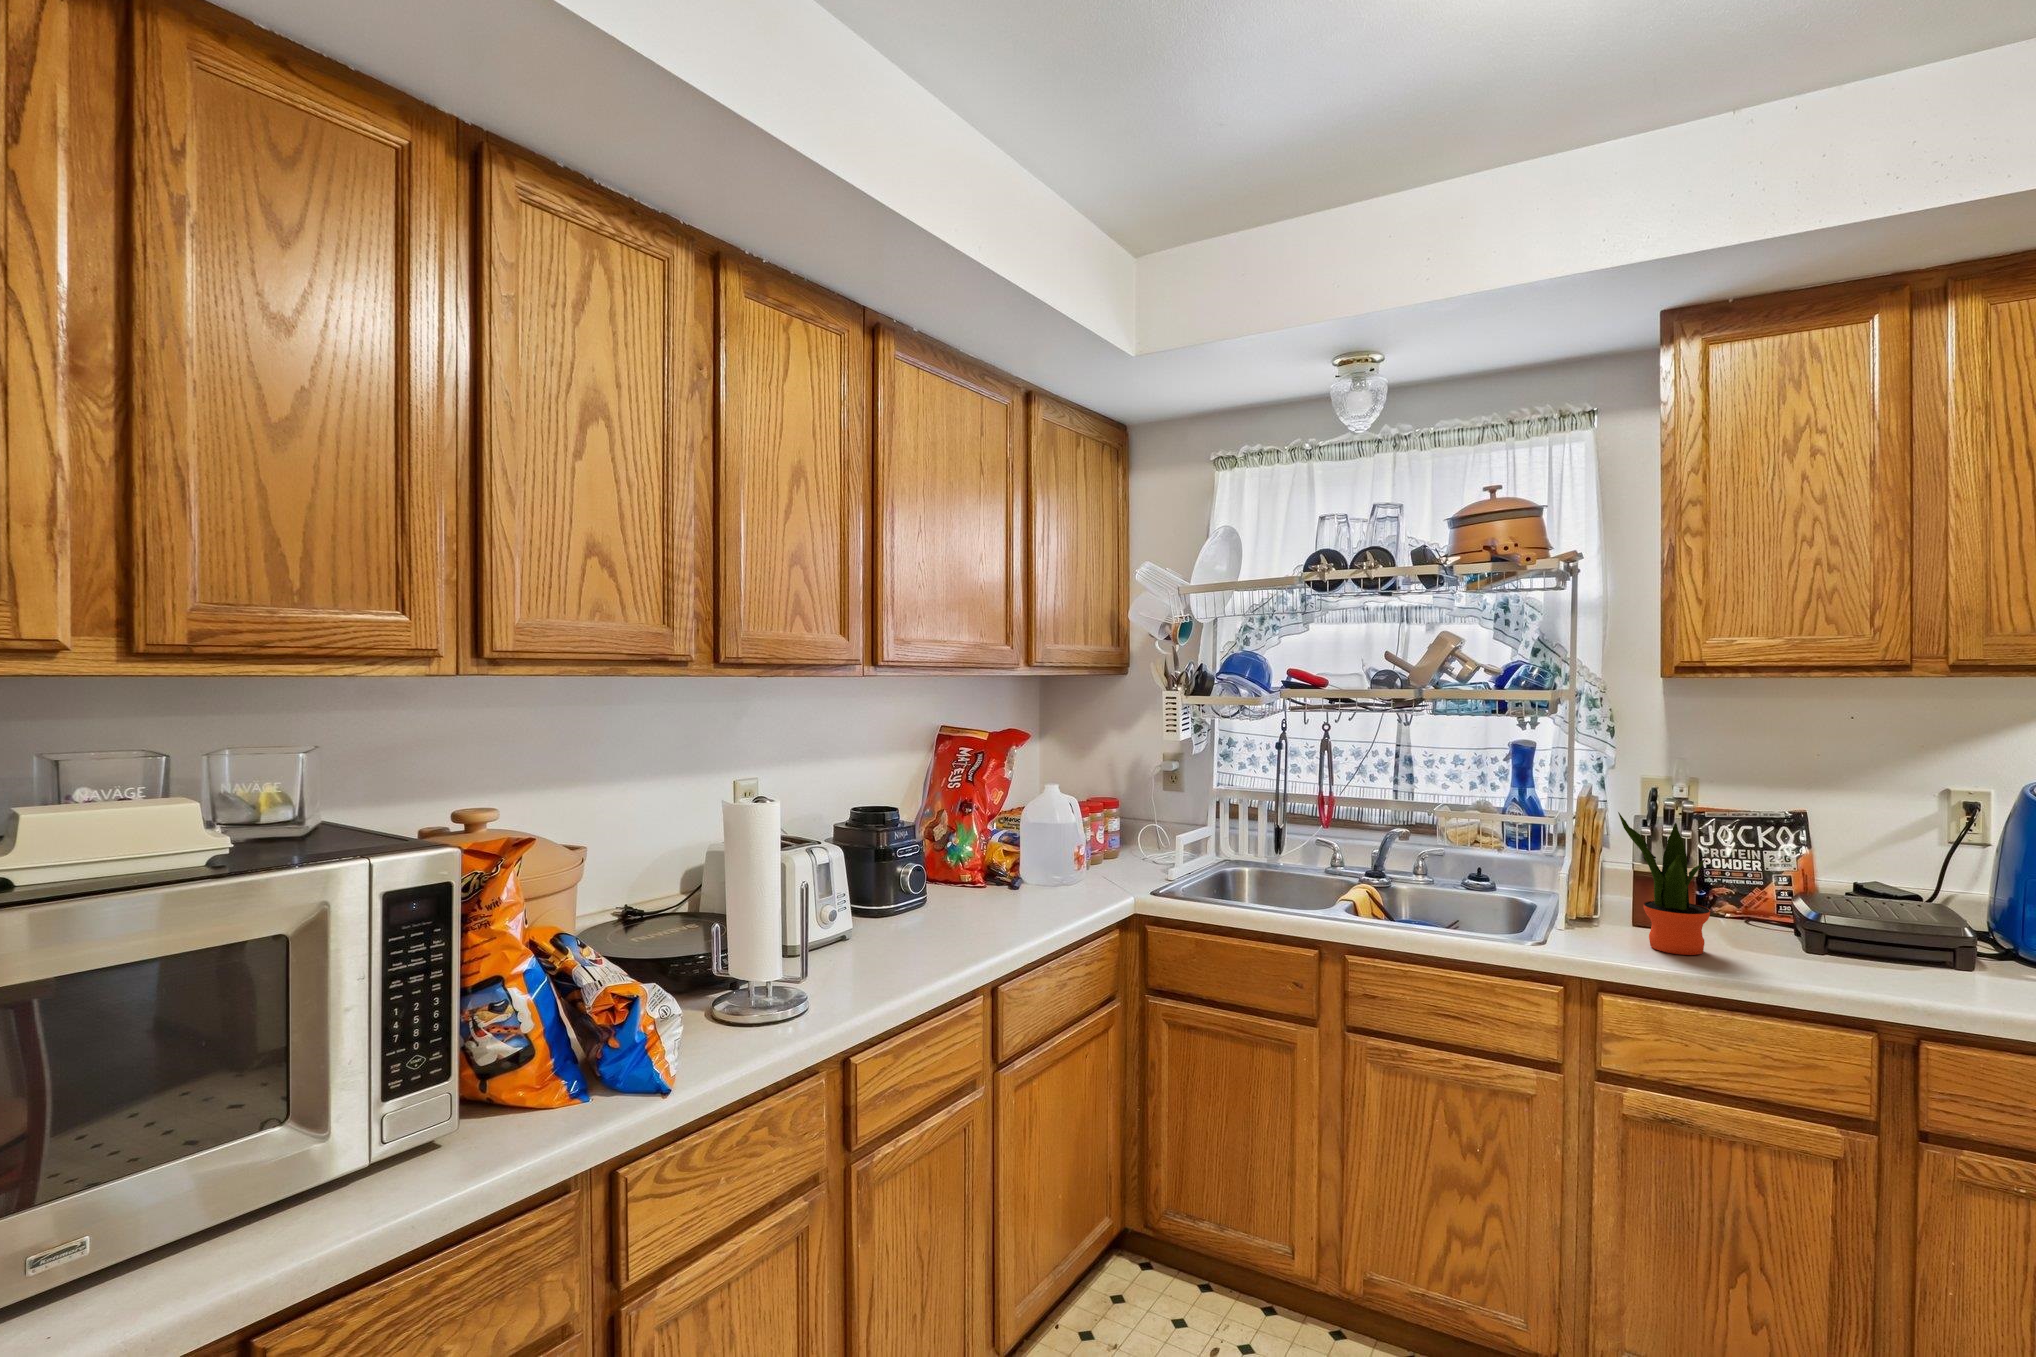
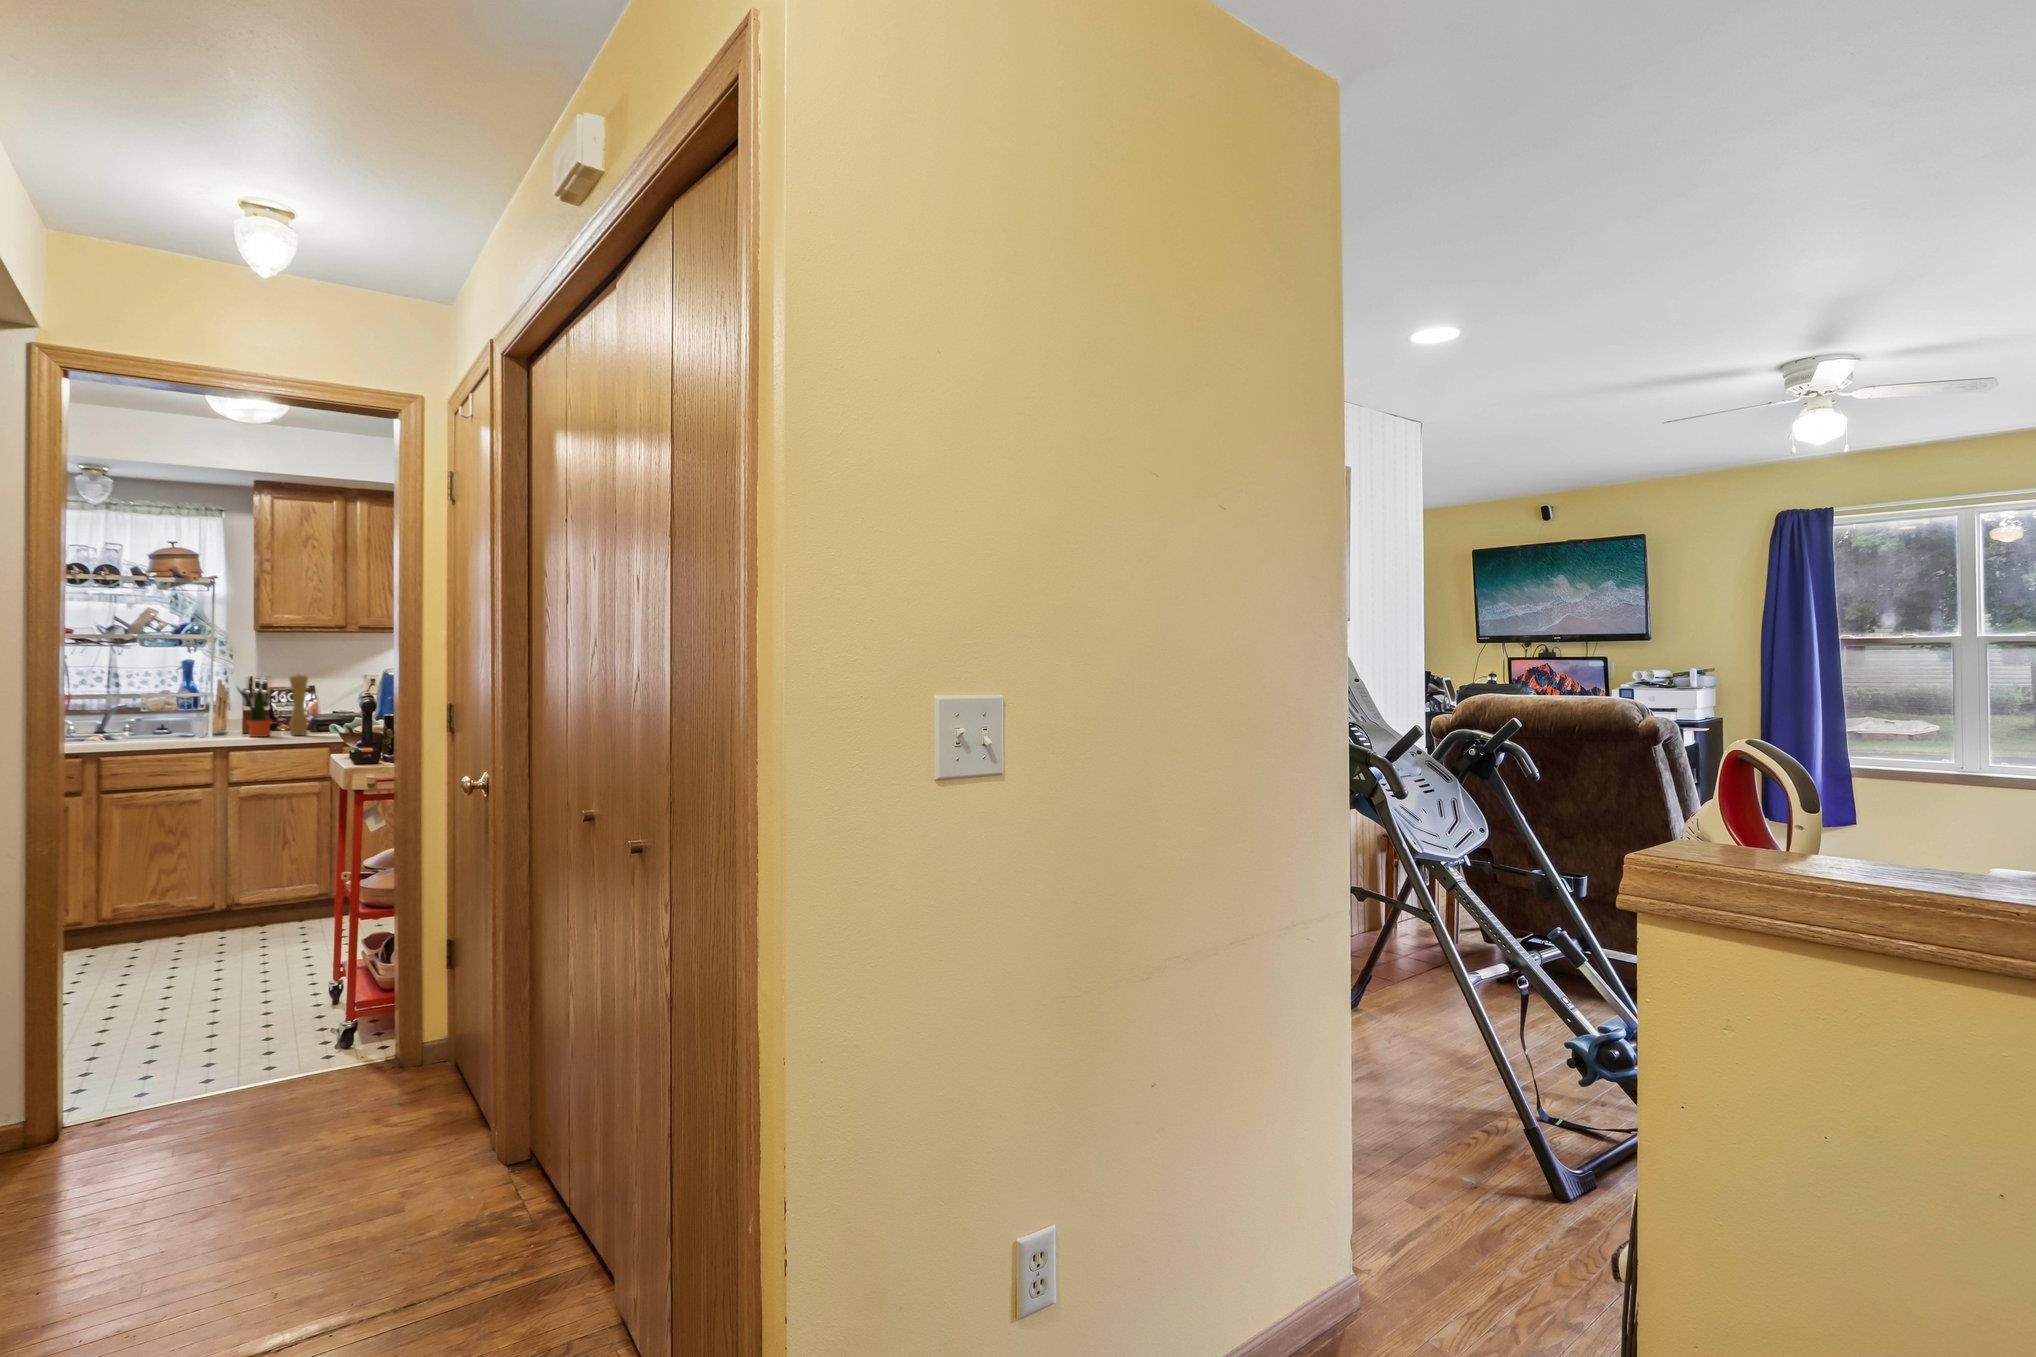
pepper mill: none [1757,794,1810,968] -> present [290,674,308,735]

